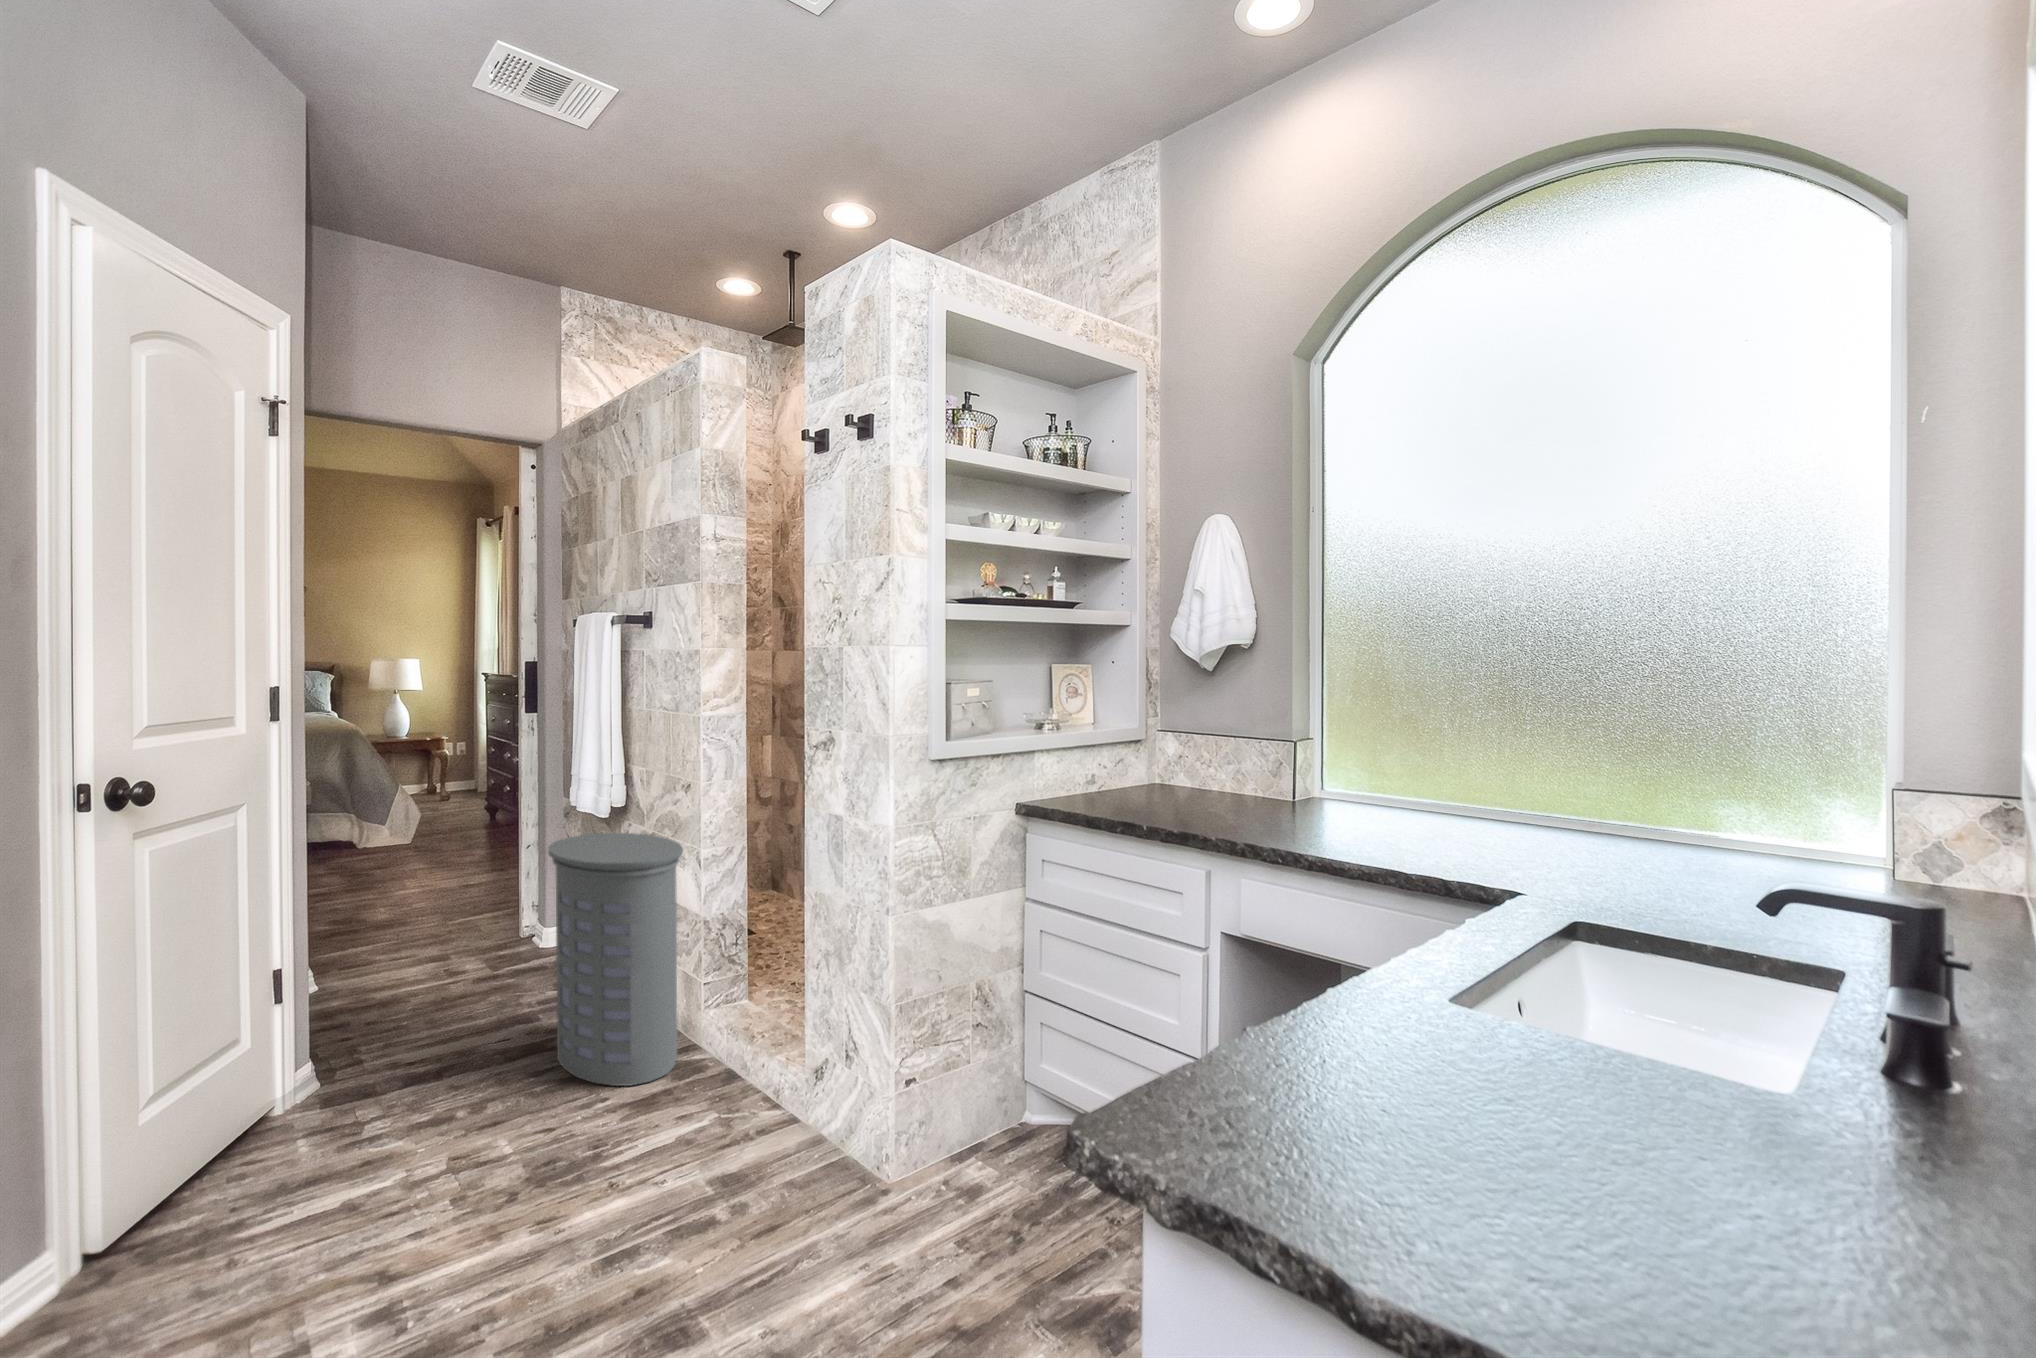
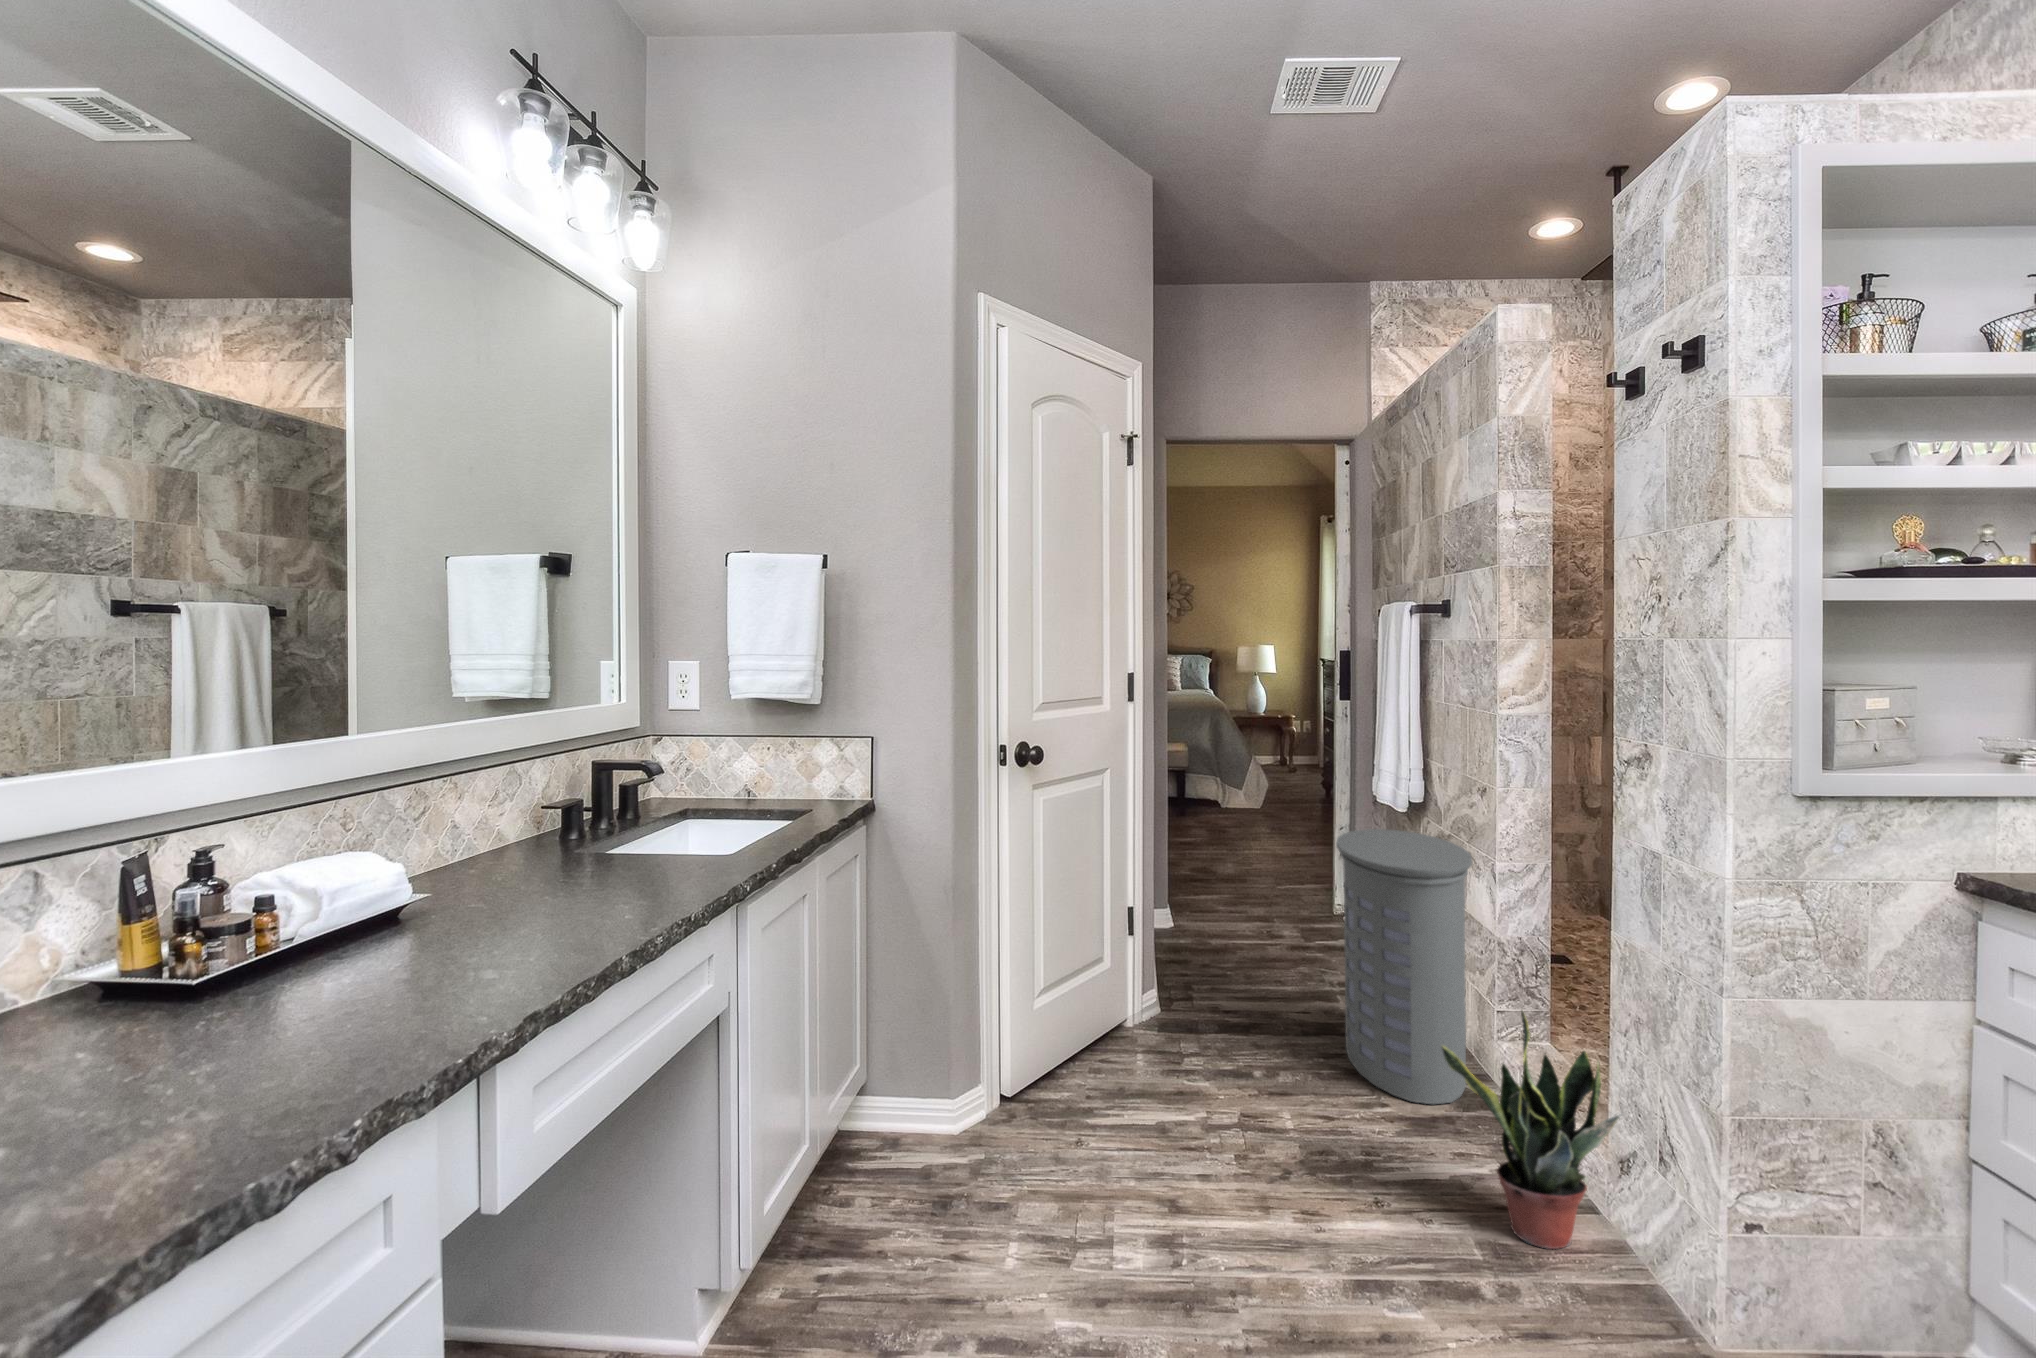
potted plant: none [673,964,821,1164] -> present [1441,1011,1621,1249]

